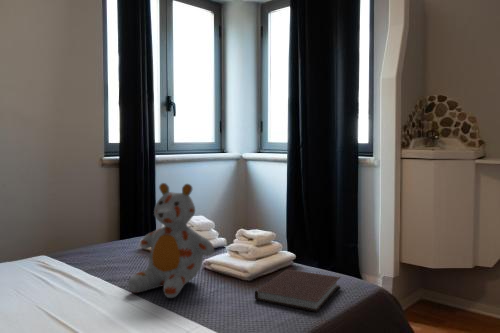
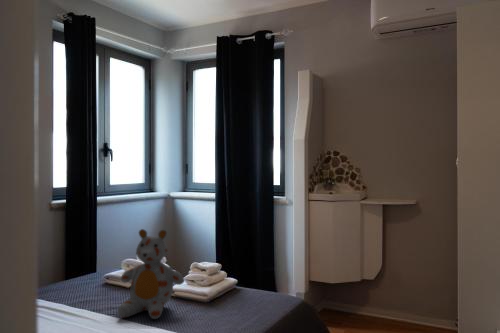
notebook: present [255,270,340,312] -> none [218,292,275,320]

